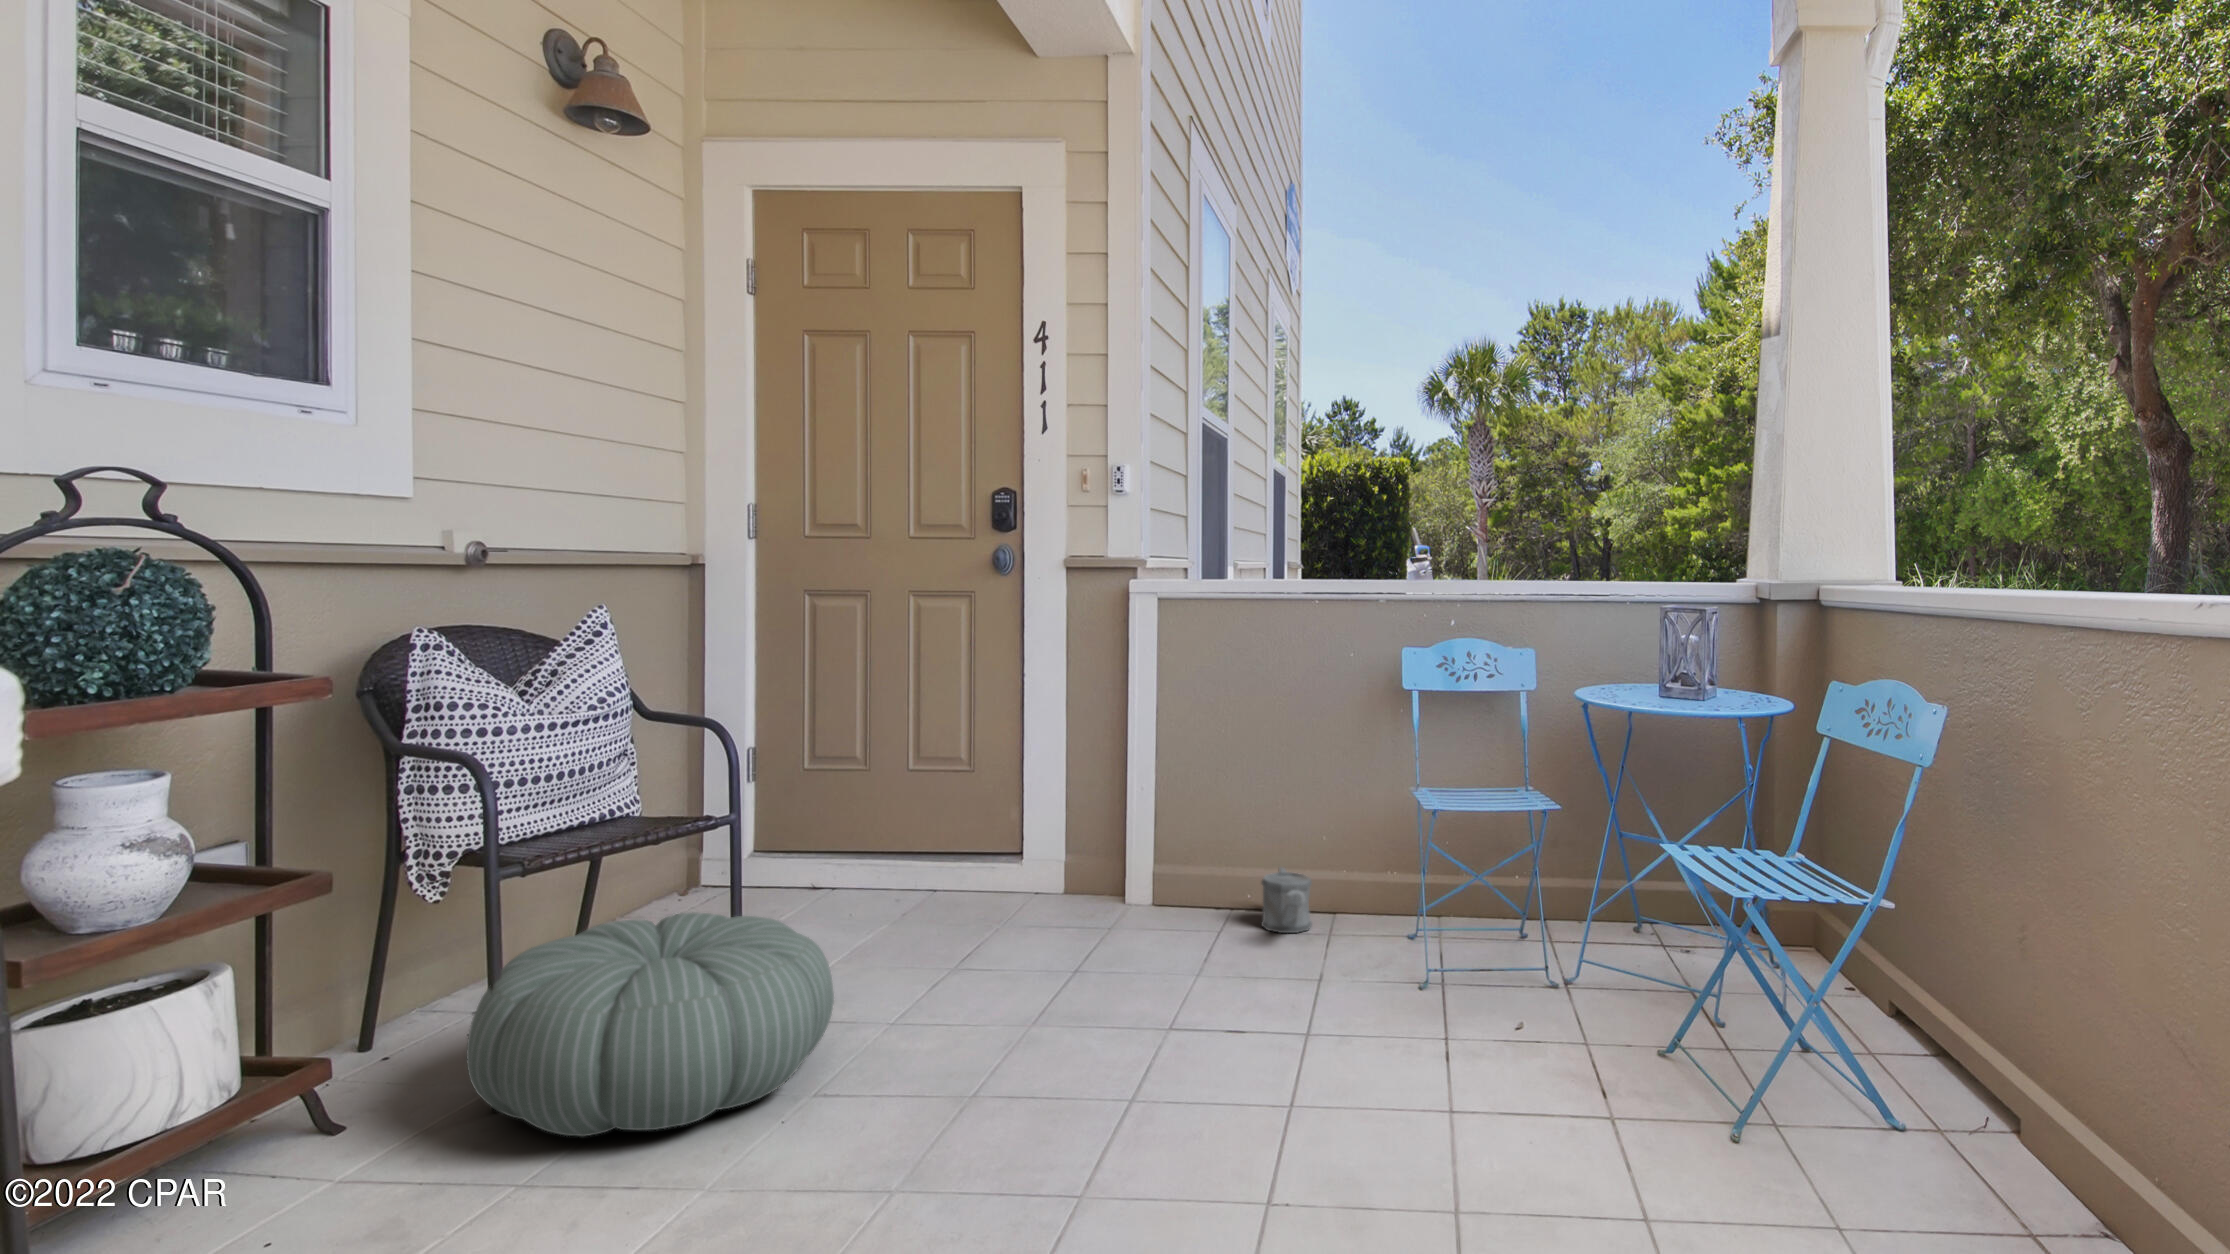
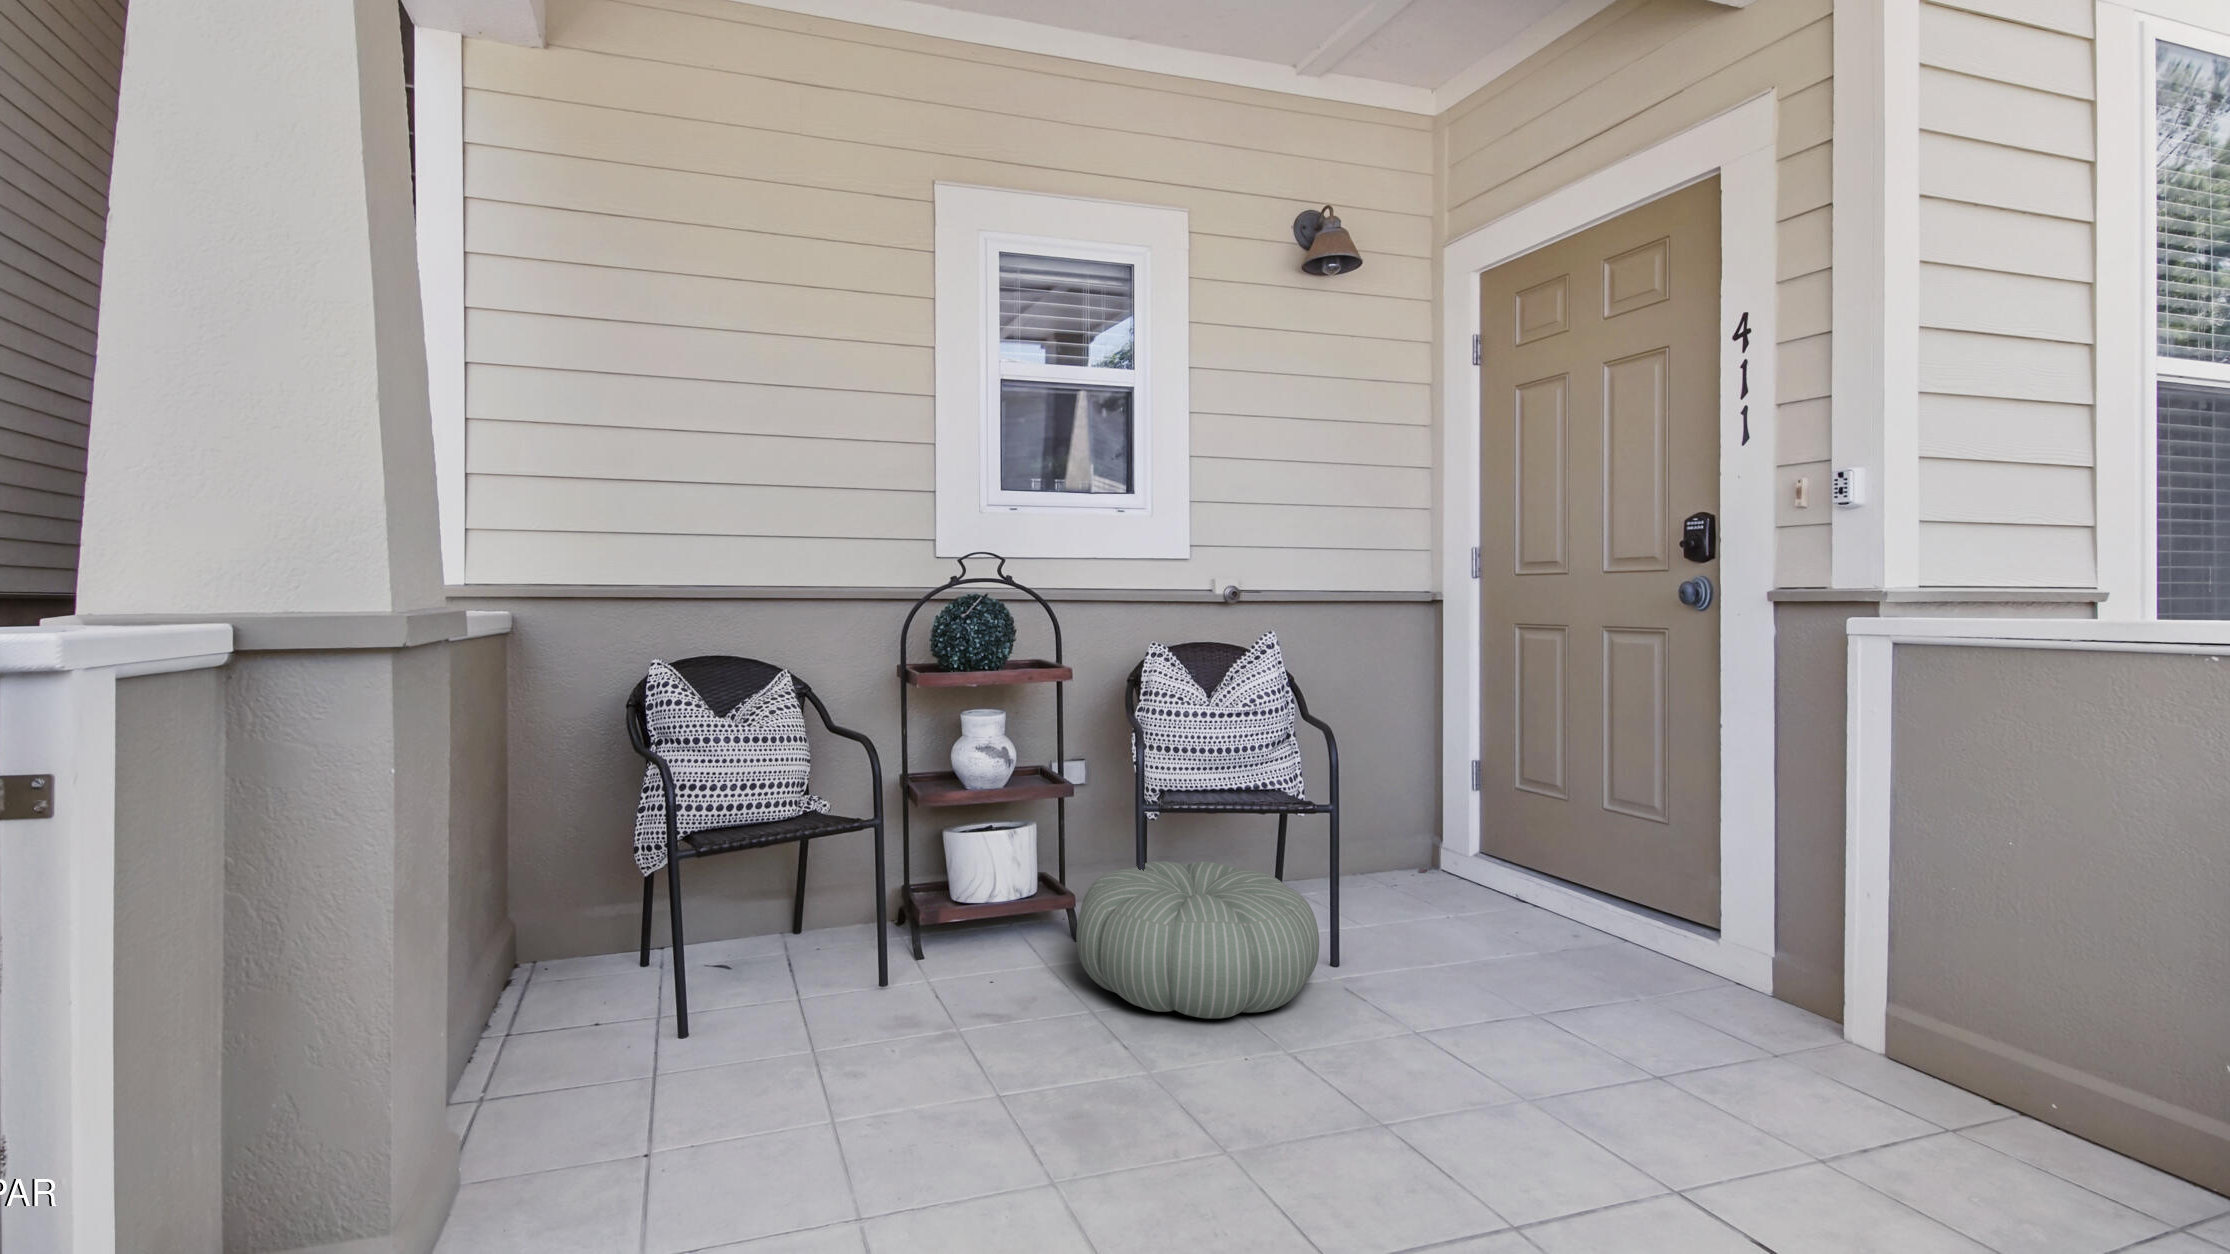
watering can: present [1261,867,1312,933] -> none [1940,1064,2077,1173]

